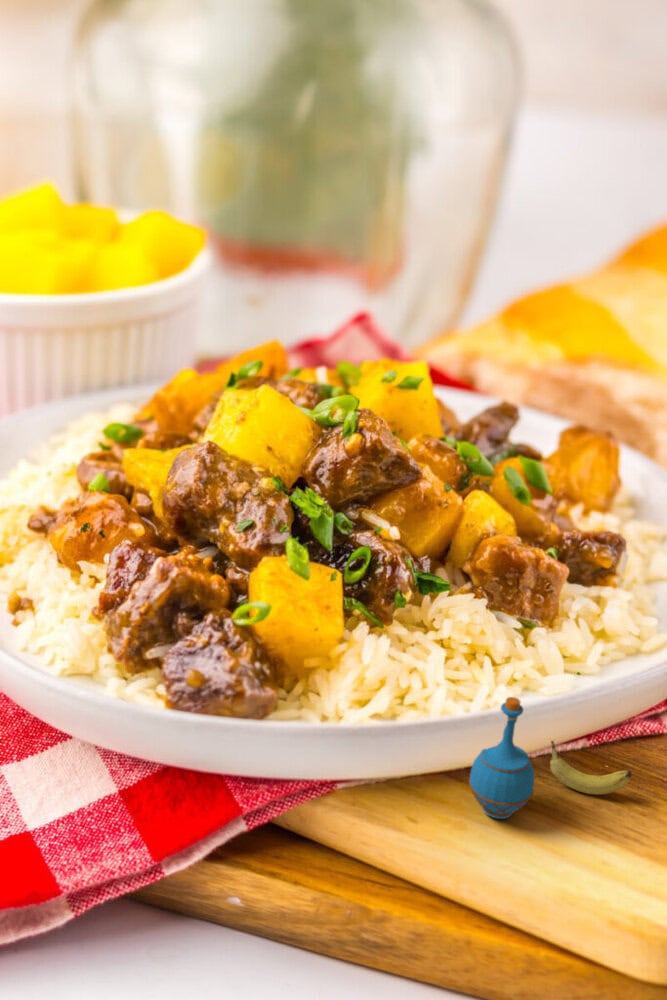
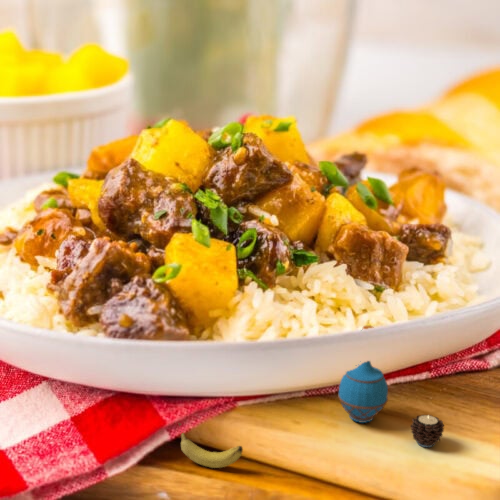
fruit: present [550,741,631,794] -> present [179,424,243,468]
candle: none [562,817,607,861] -> present [411,415,444,447]

